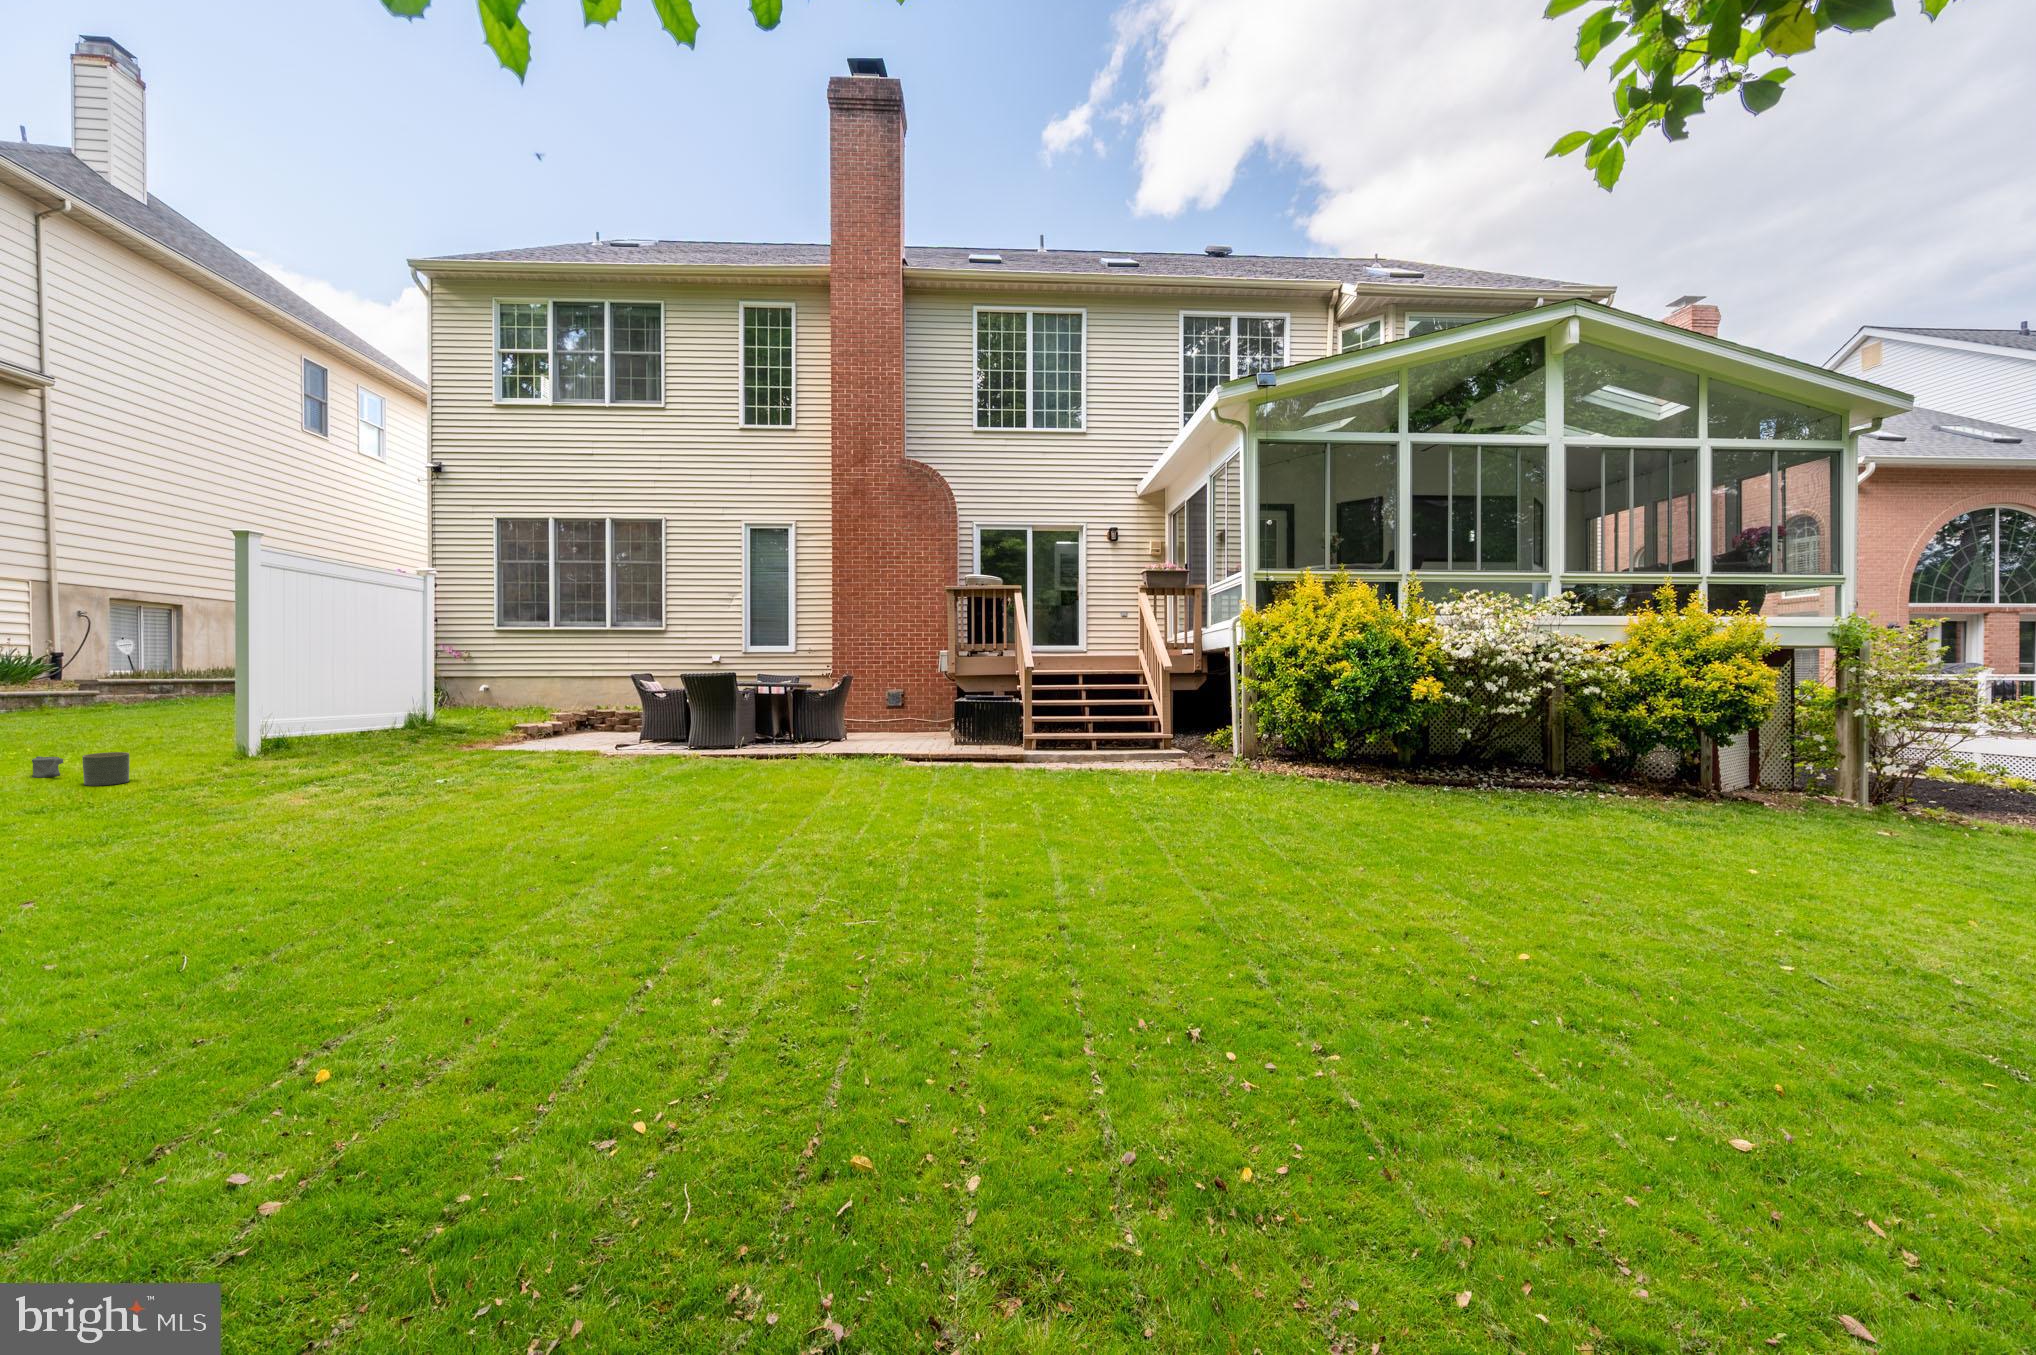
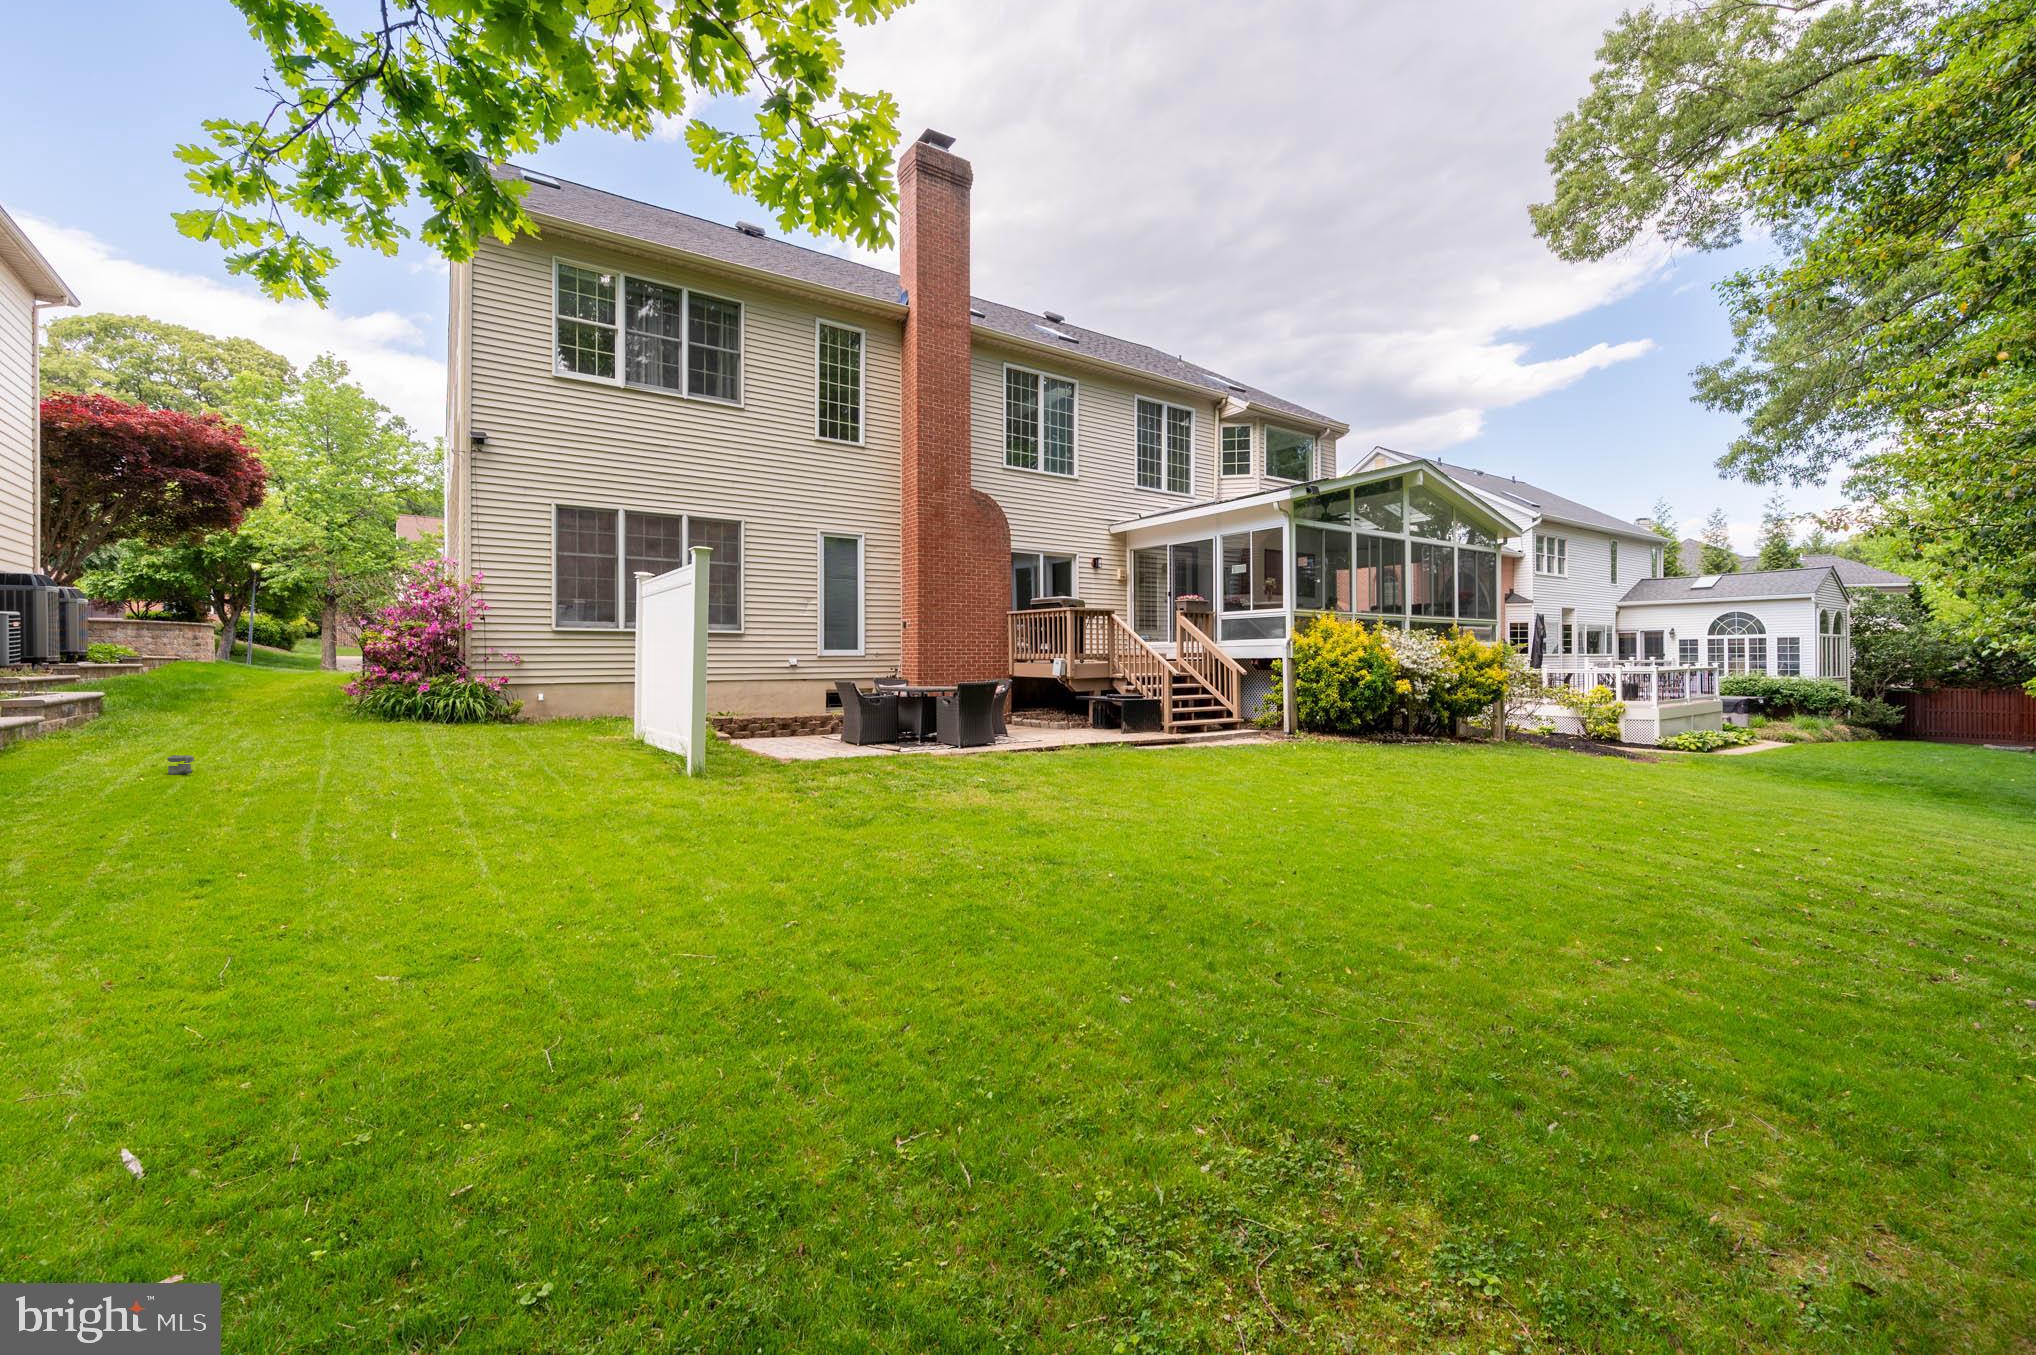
planter: present [82,752,129,786] -> none [209,751,250,782]

